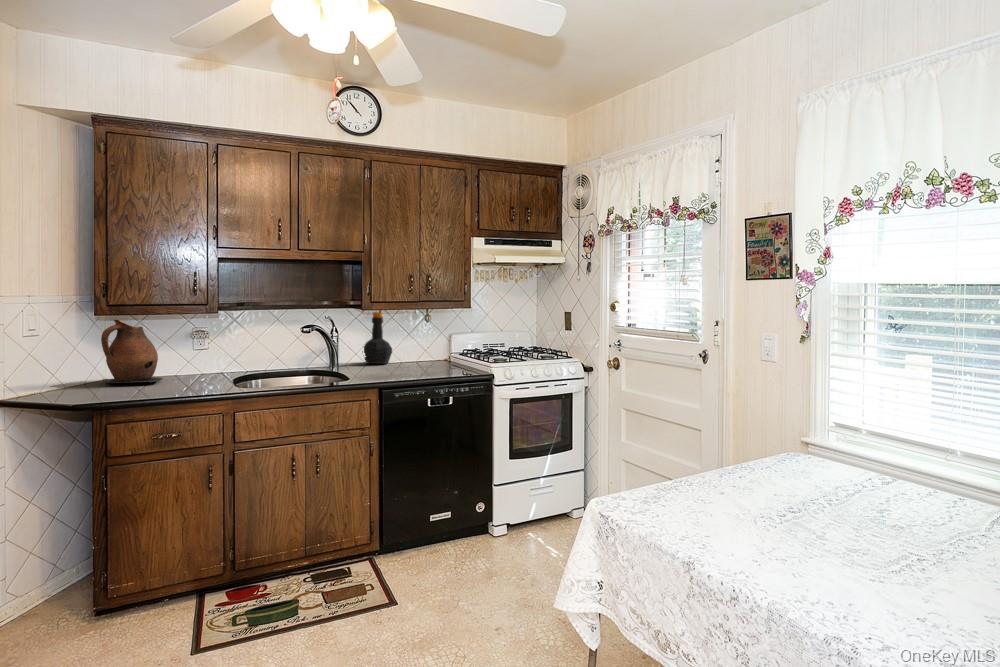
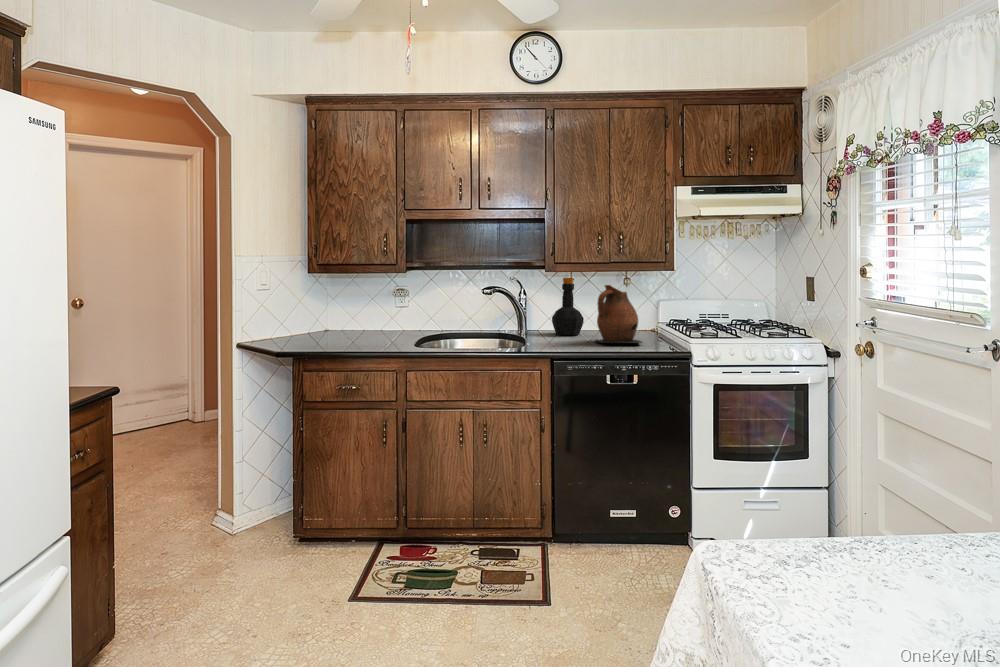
ceramic pitcher: present [101,320,162,383] -> present [596,285,642,344]

